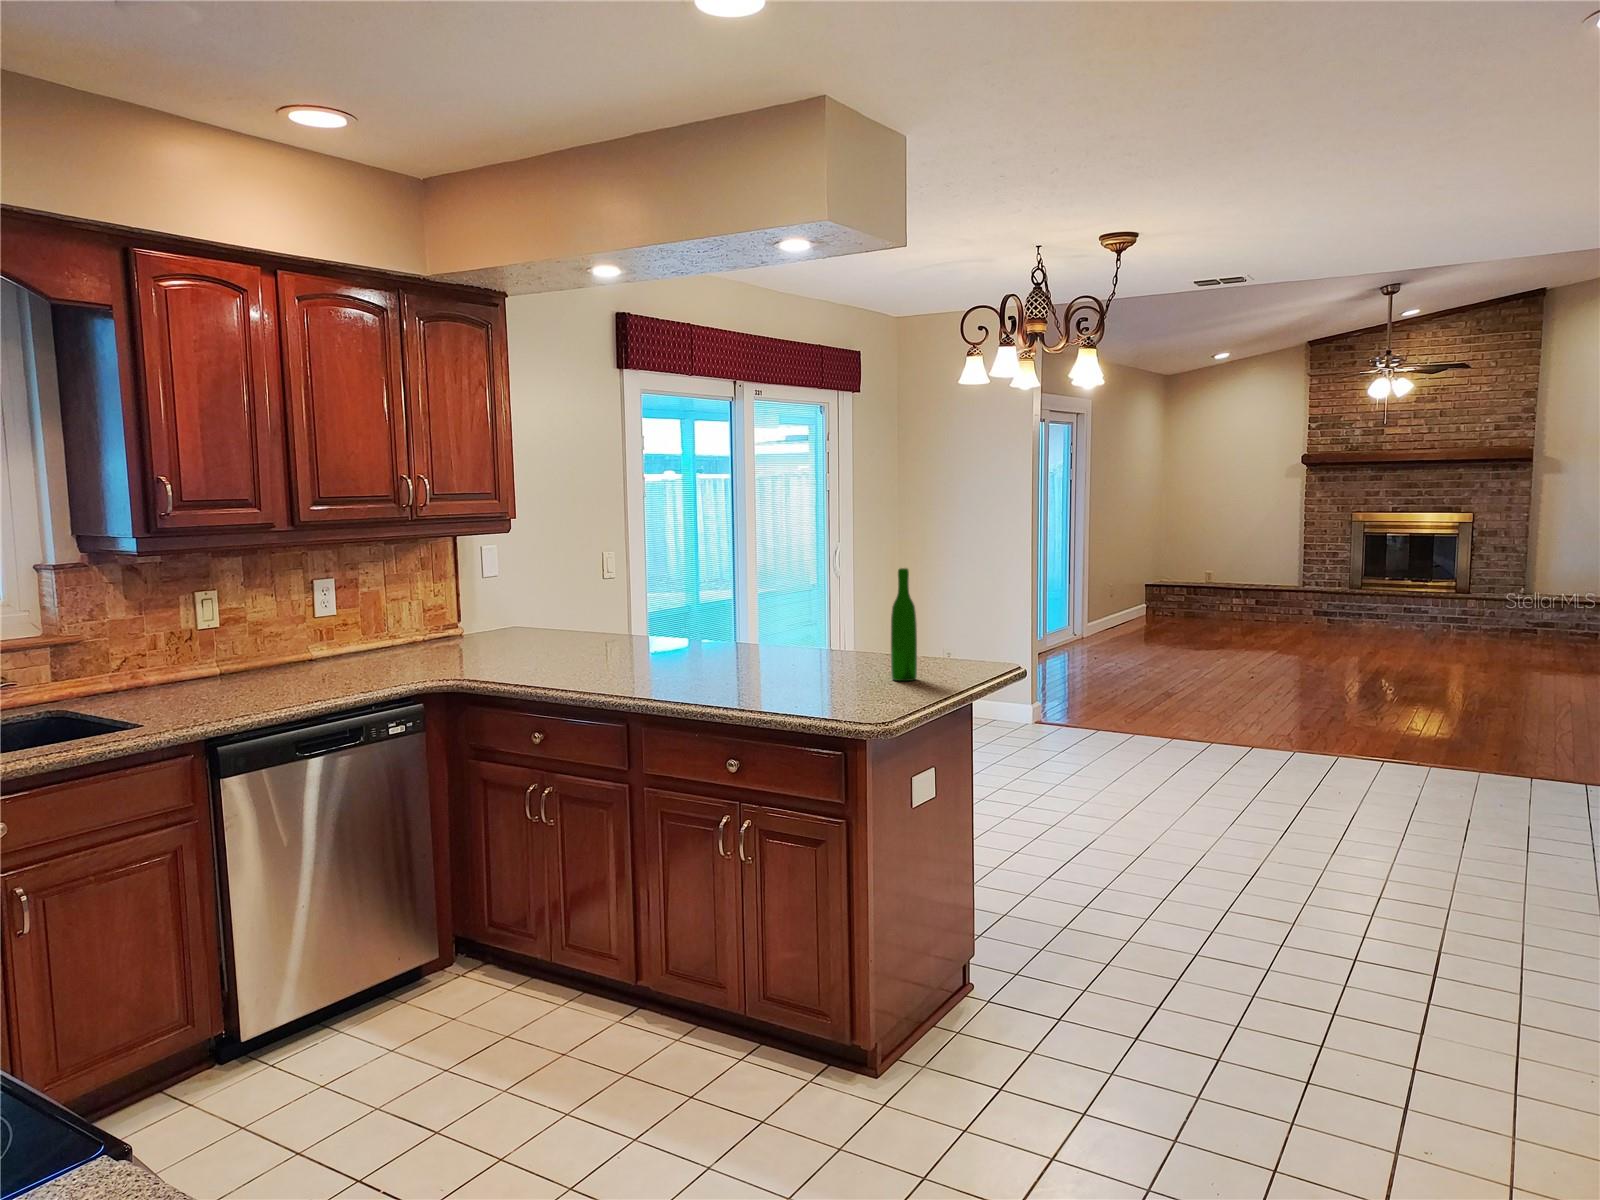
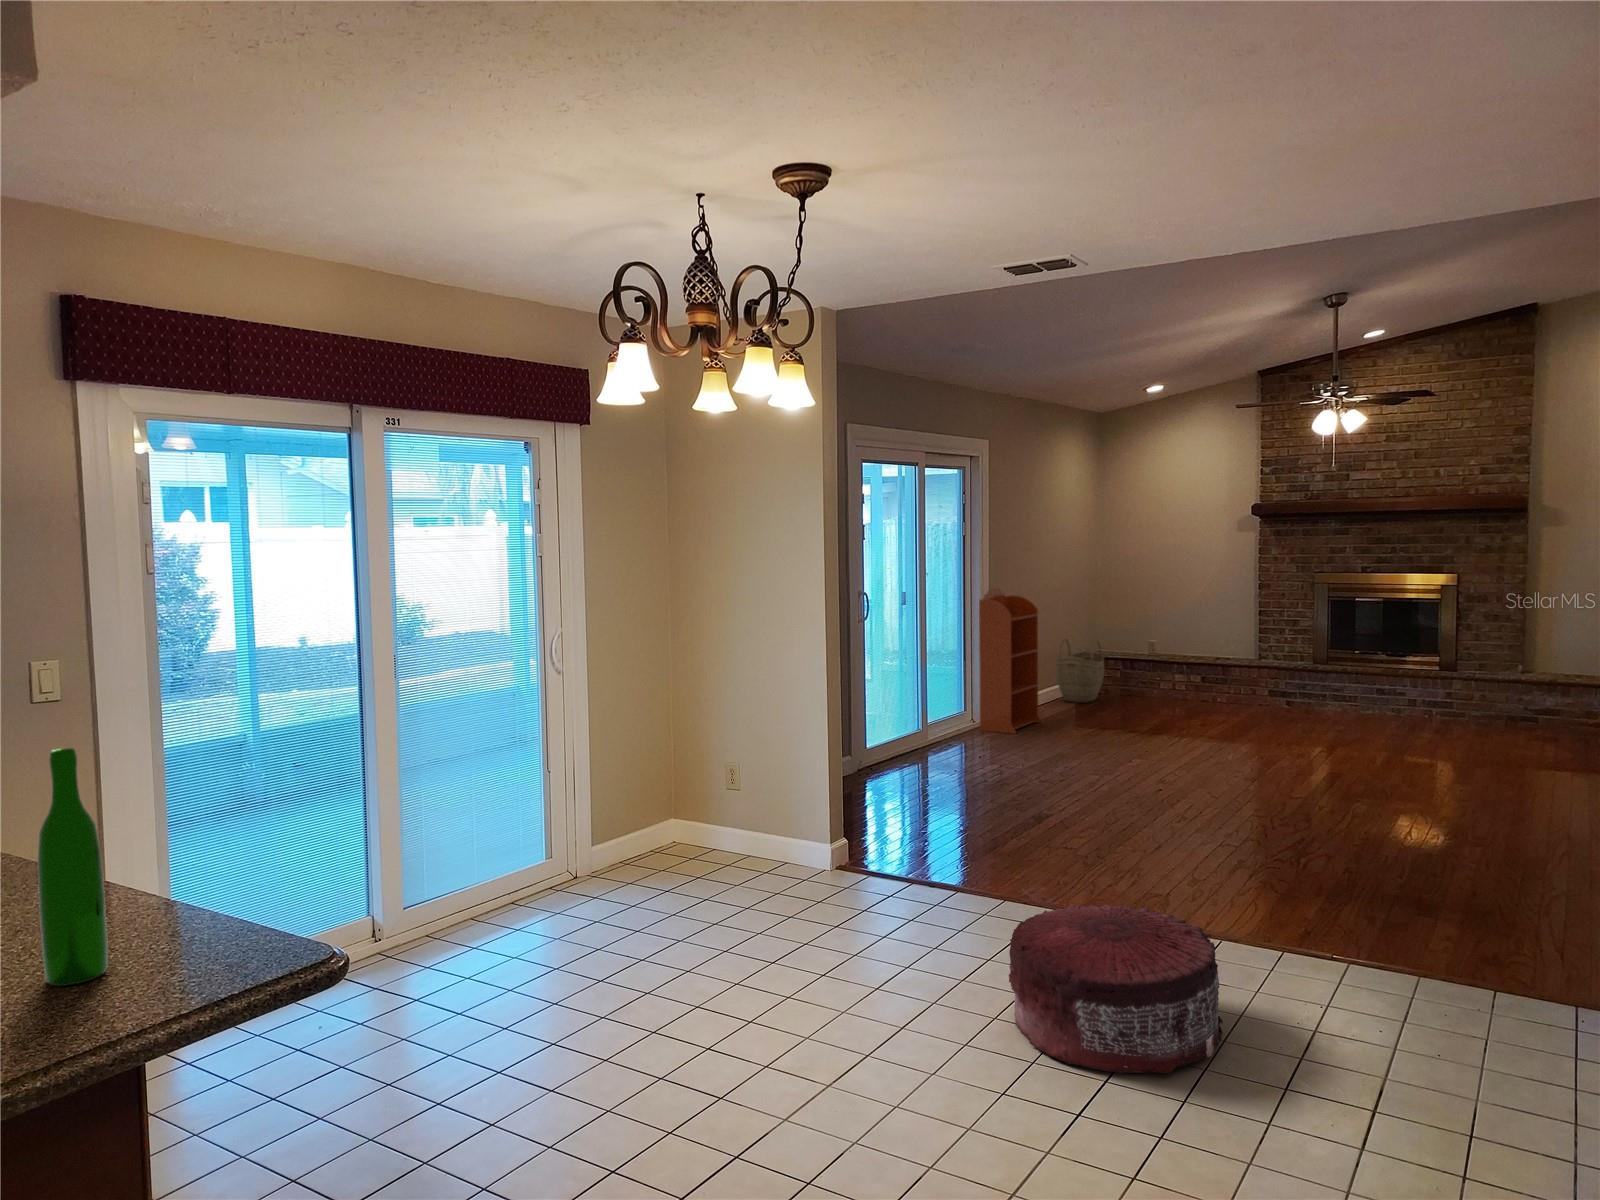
bookcase: none [1085,524,1133,642] -> present [979,587,1043,734]
woven basket: none [1135,568,1174,621] -> present [1056,639,1104,703]
pouf: none [1217,723,1363,817] -> present [1009,903,1223,1073]

